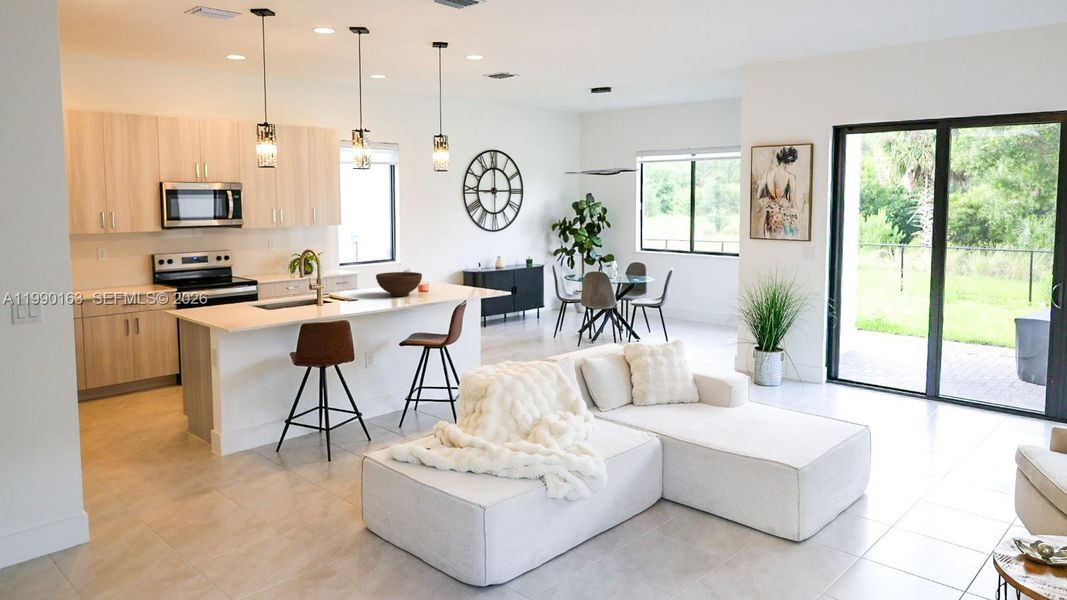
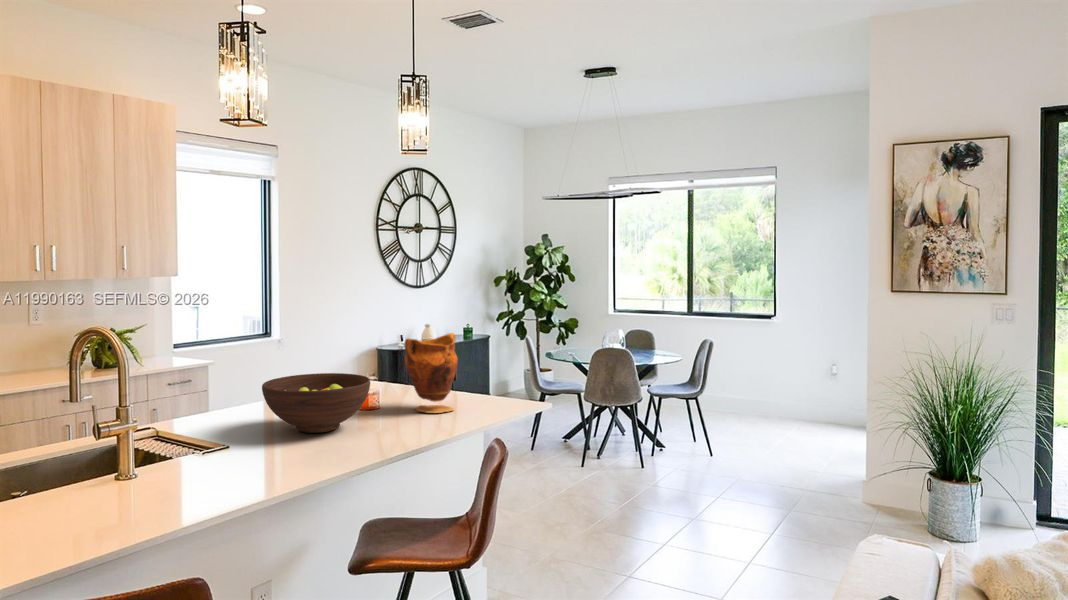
vase: none [440,255,467,292] -> present [405,333,458,413]

